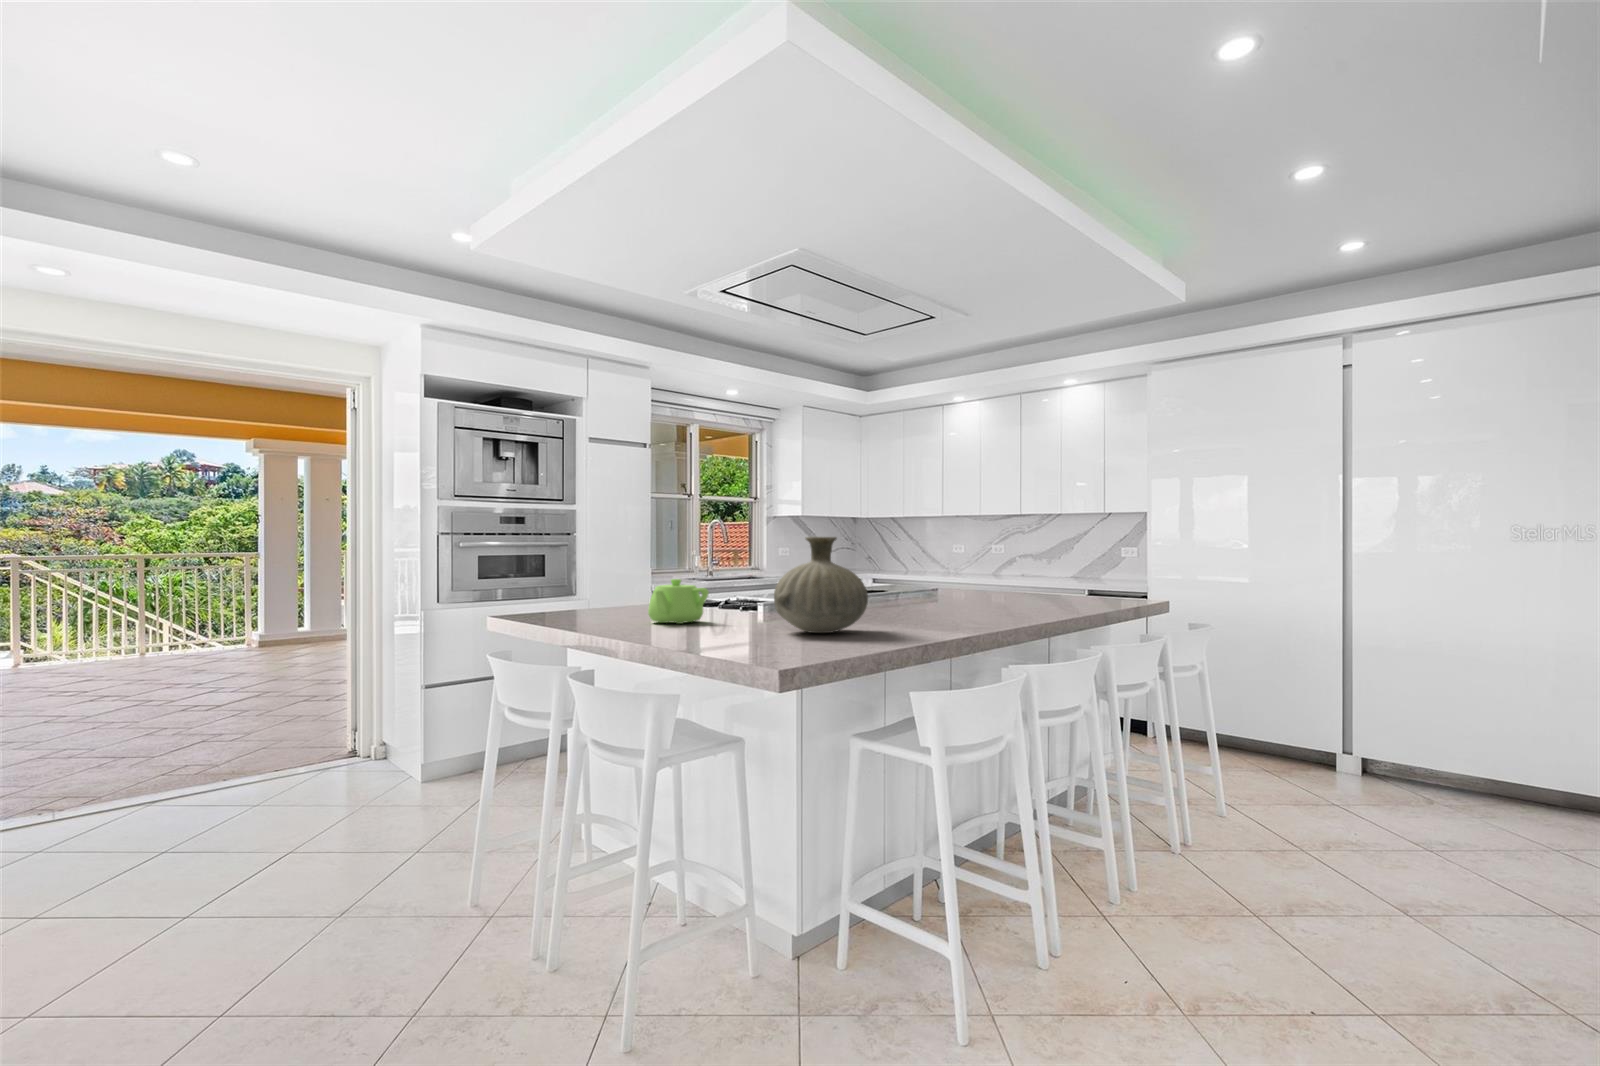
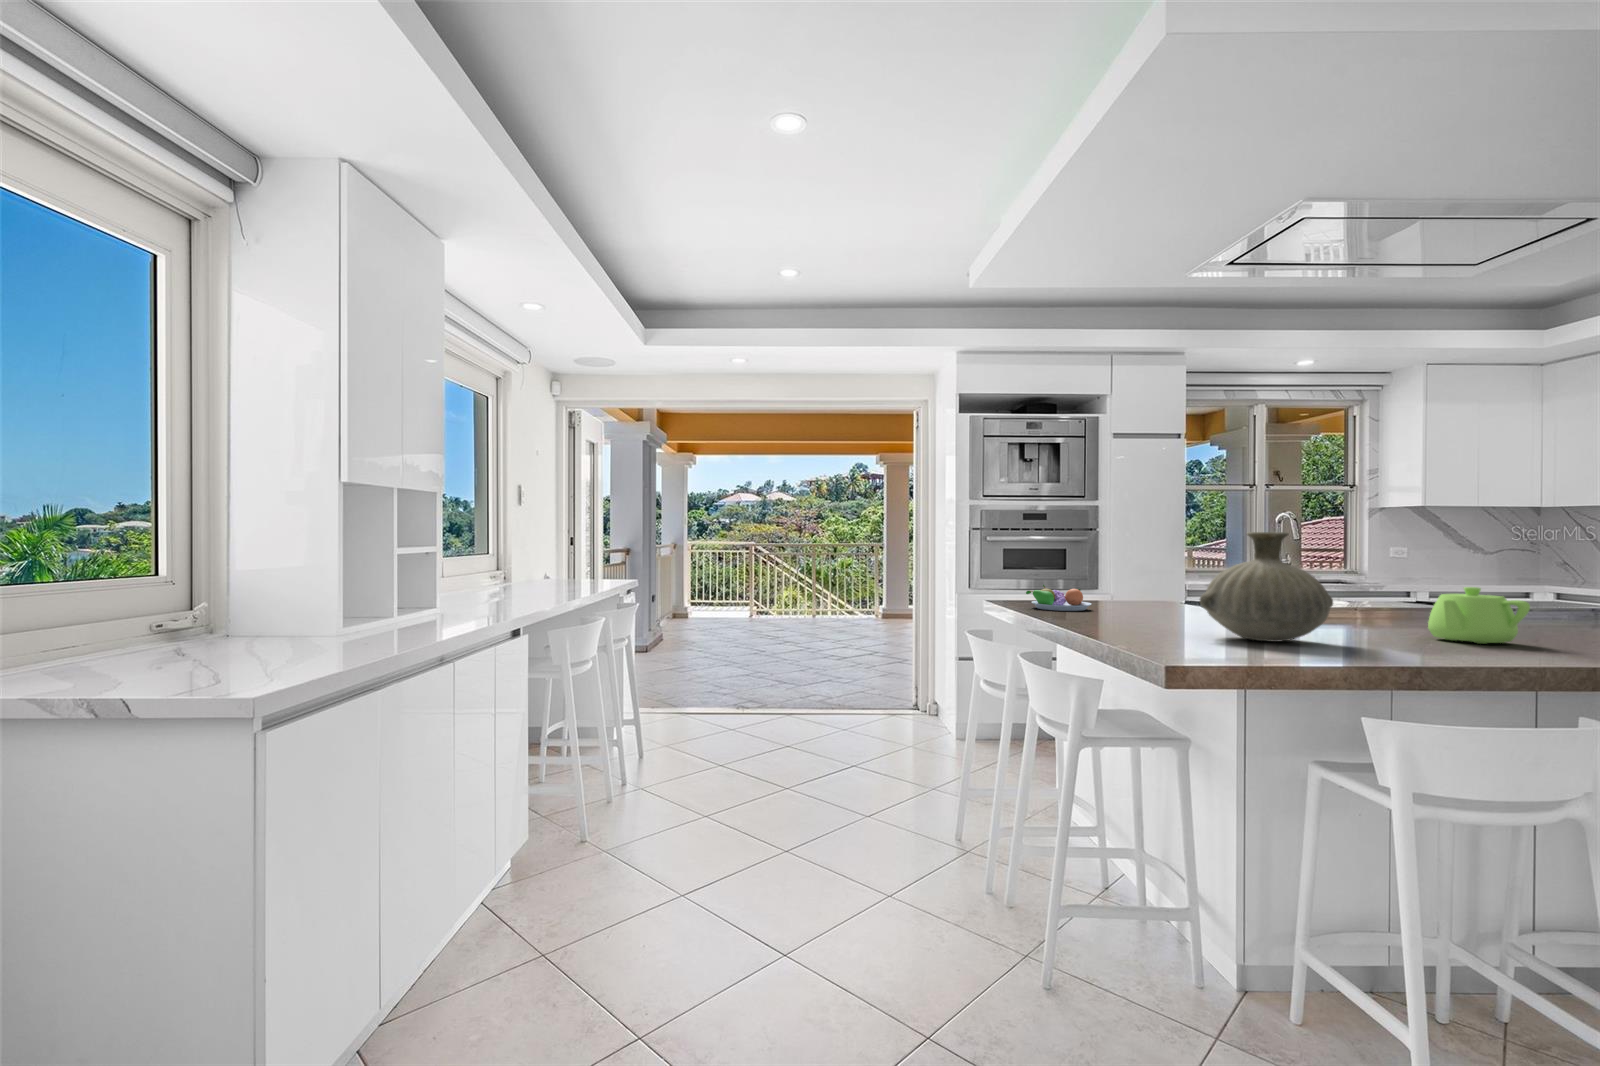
teapot: present [648,579,709,624] -> present [1428,587,1530,644]
fruit bowl: none [559,594,625,621] -> present [1026,585,1091,611]

